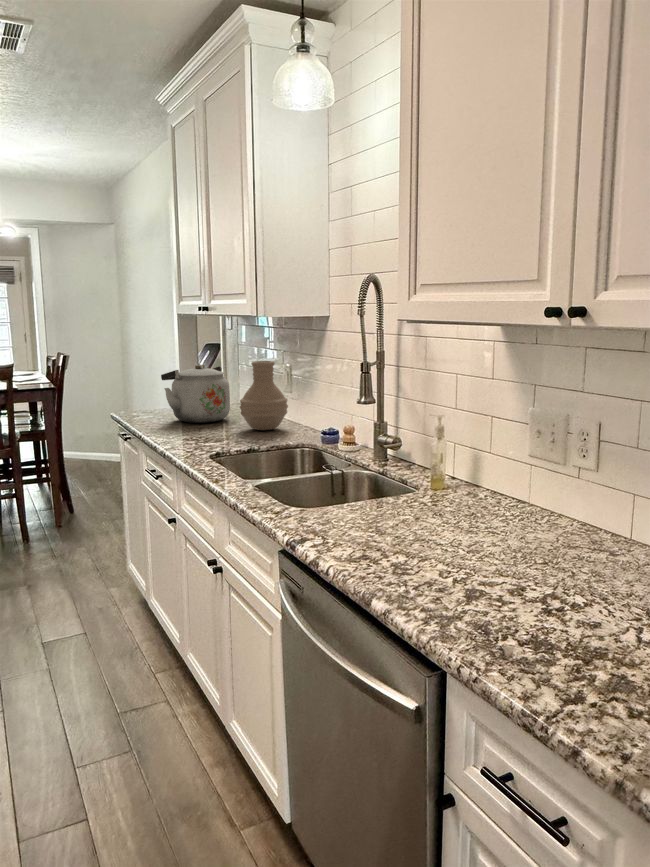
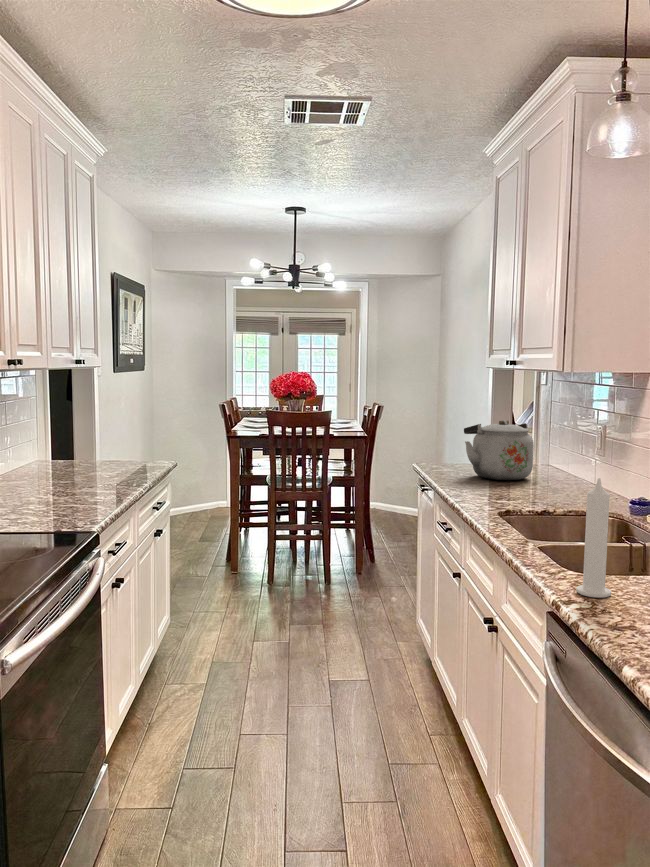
vase: present [240,361,288,430] -> none [540,419,595,493]
candle: none [305,421,336,532] -> present [576,478,611,598]

